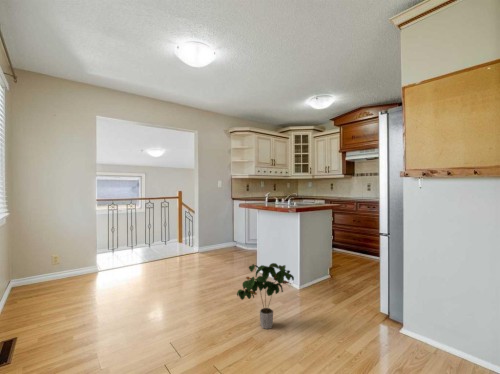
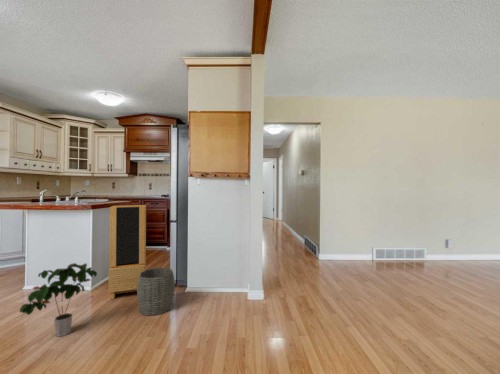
storage cabinet: none [310,209,351,314] -> present [109,205,146,299]
woven basket: none [333,288,379,350] -> present [137,268,175,315]

